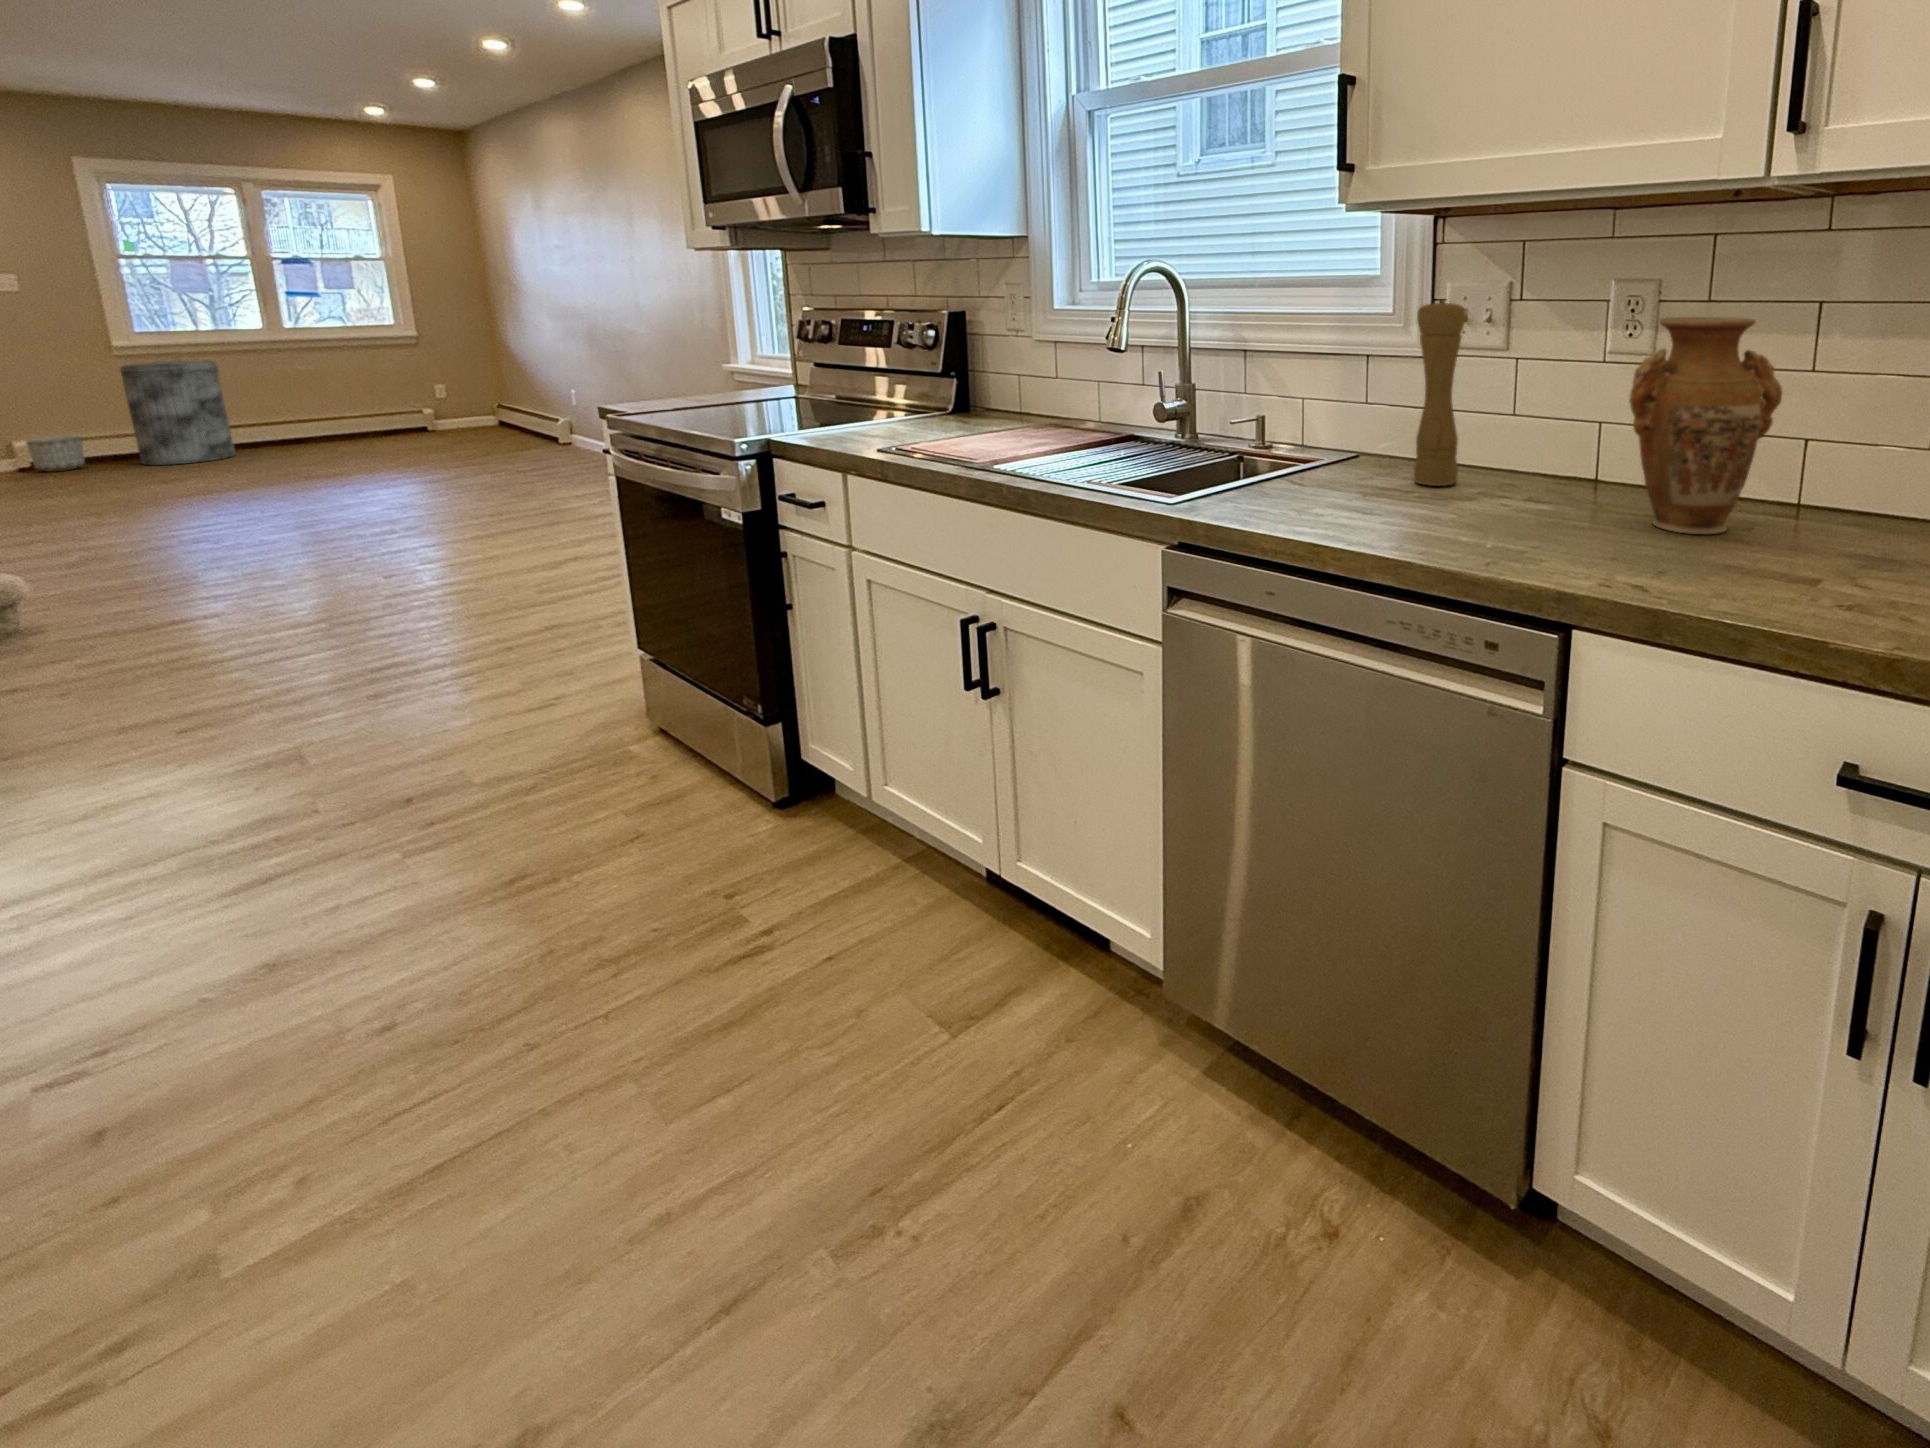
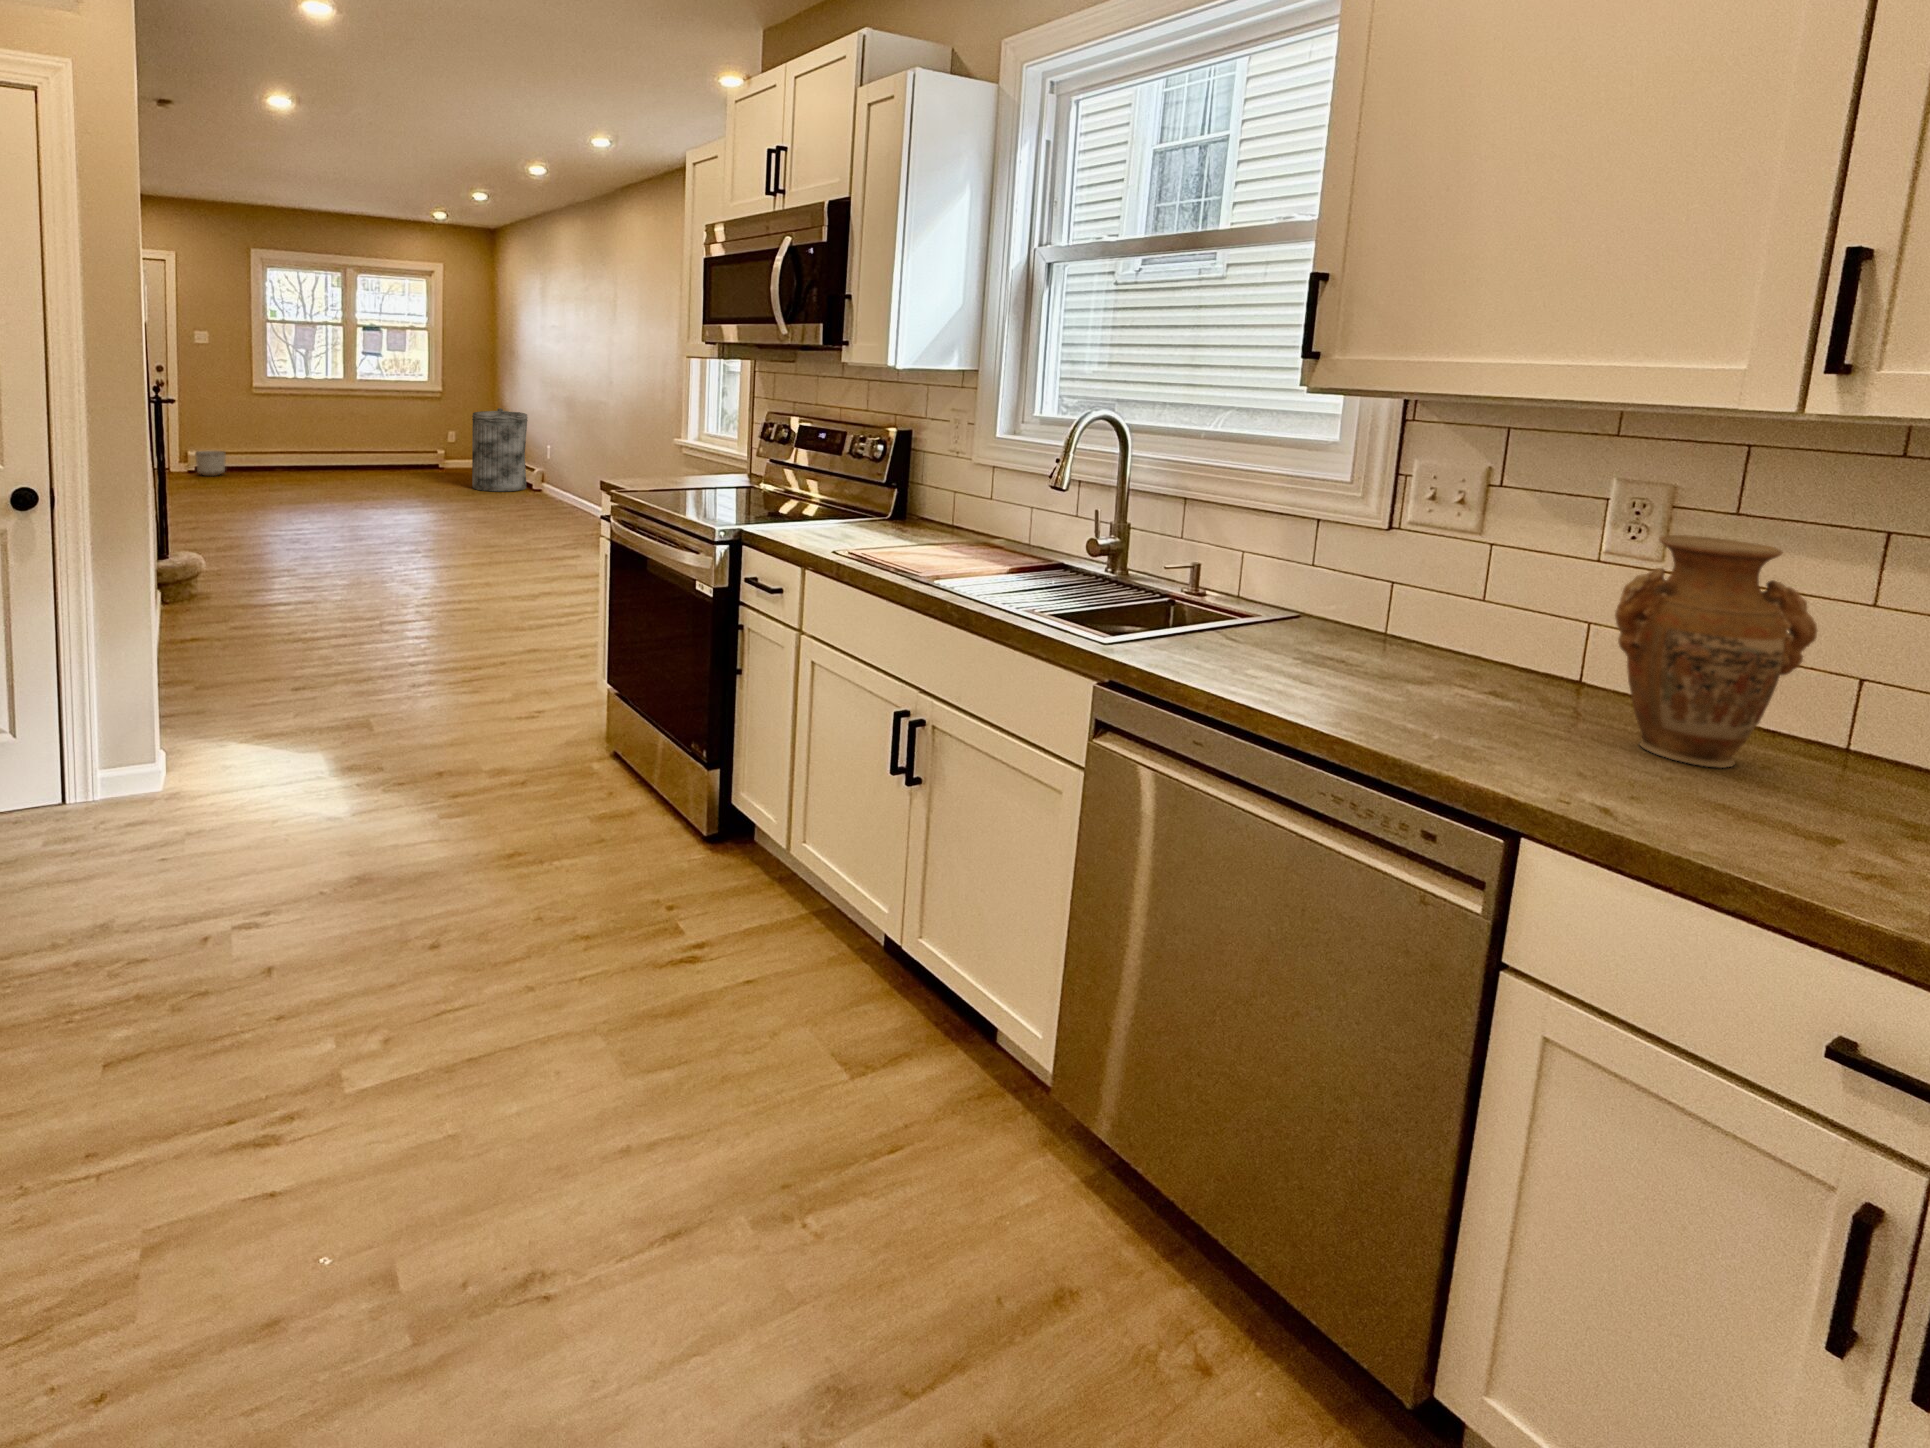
pepper mill: present [1414,300,1466,486] -> none [1360,483,1433,665]
trash can: present [120,360,235,465] -> present [472,408,528,492]

